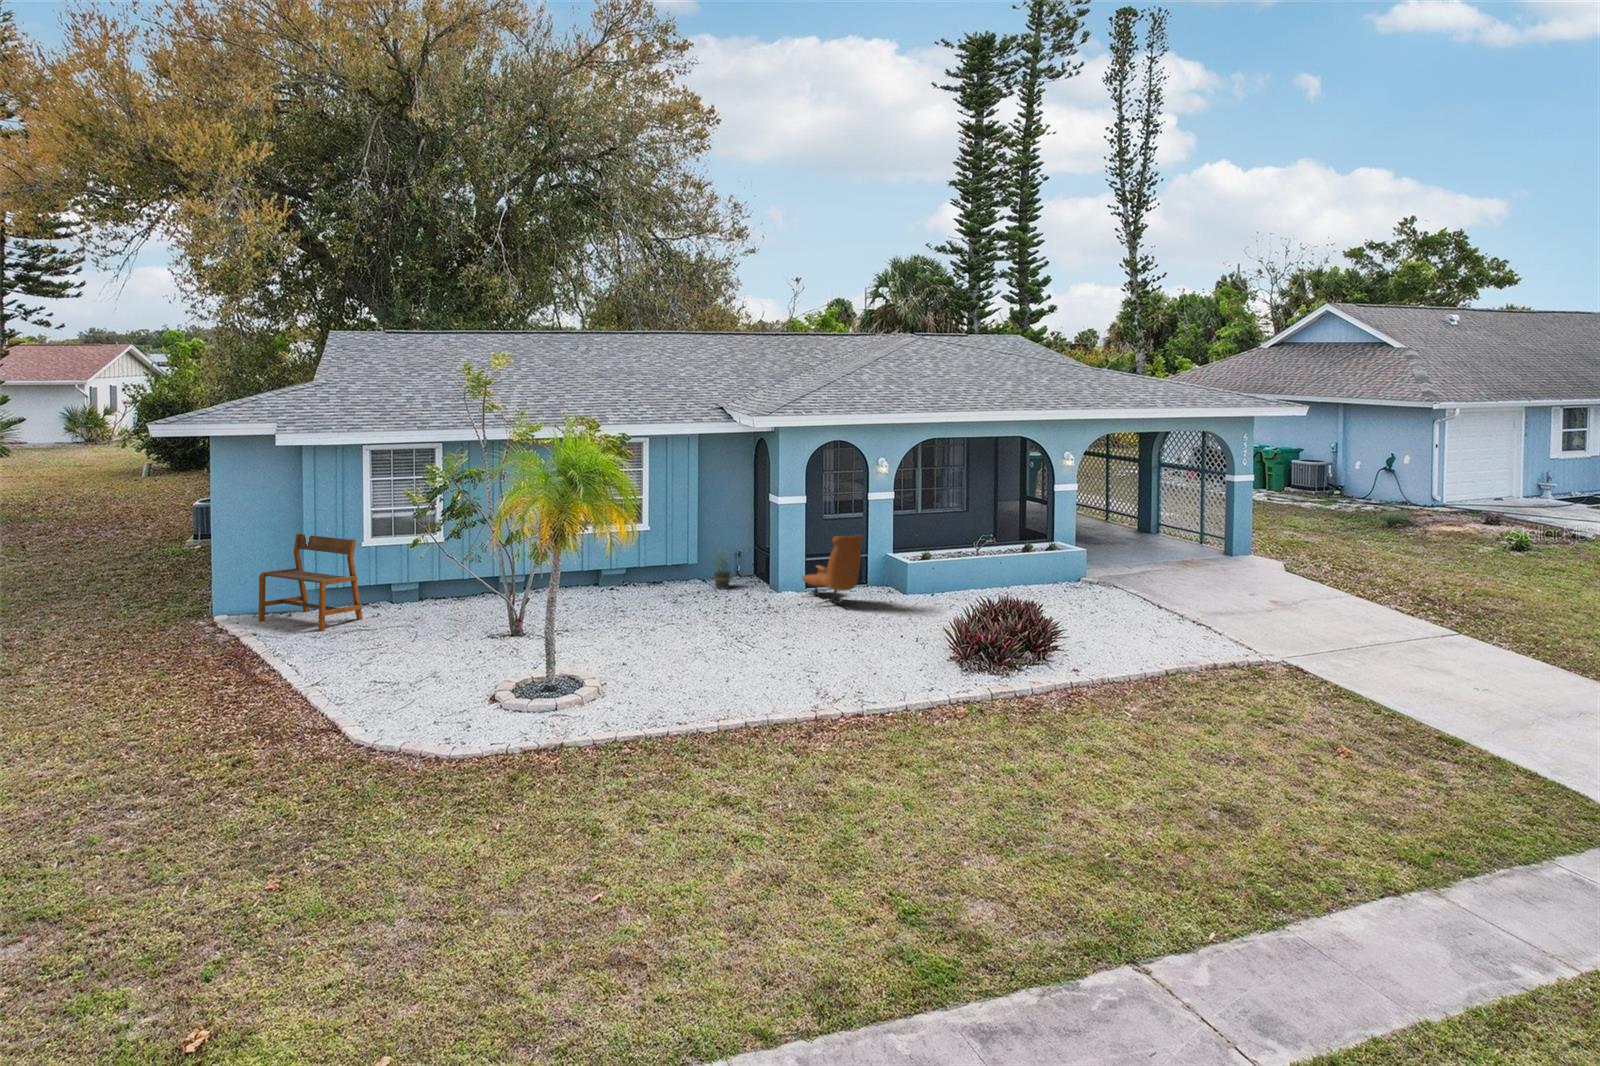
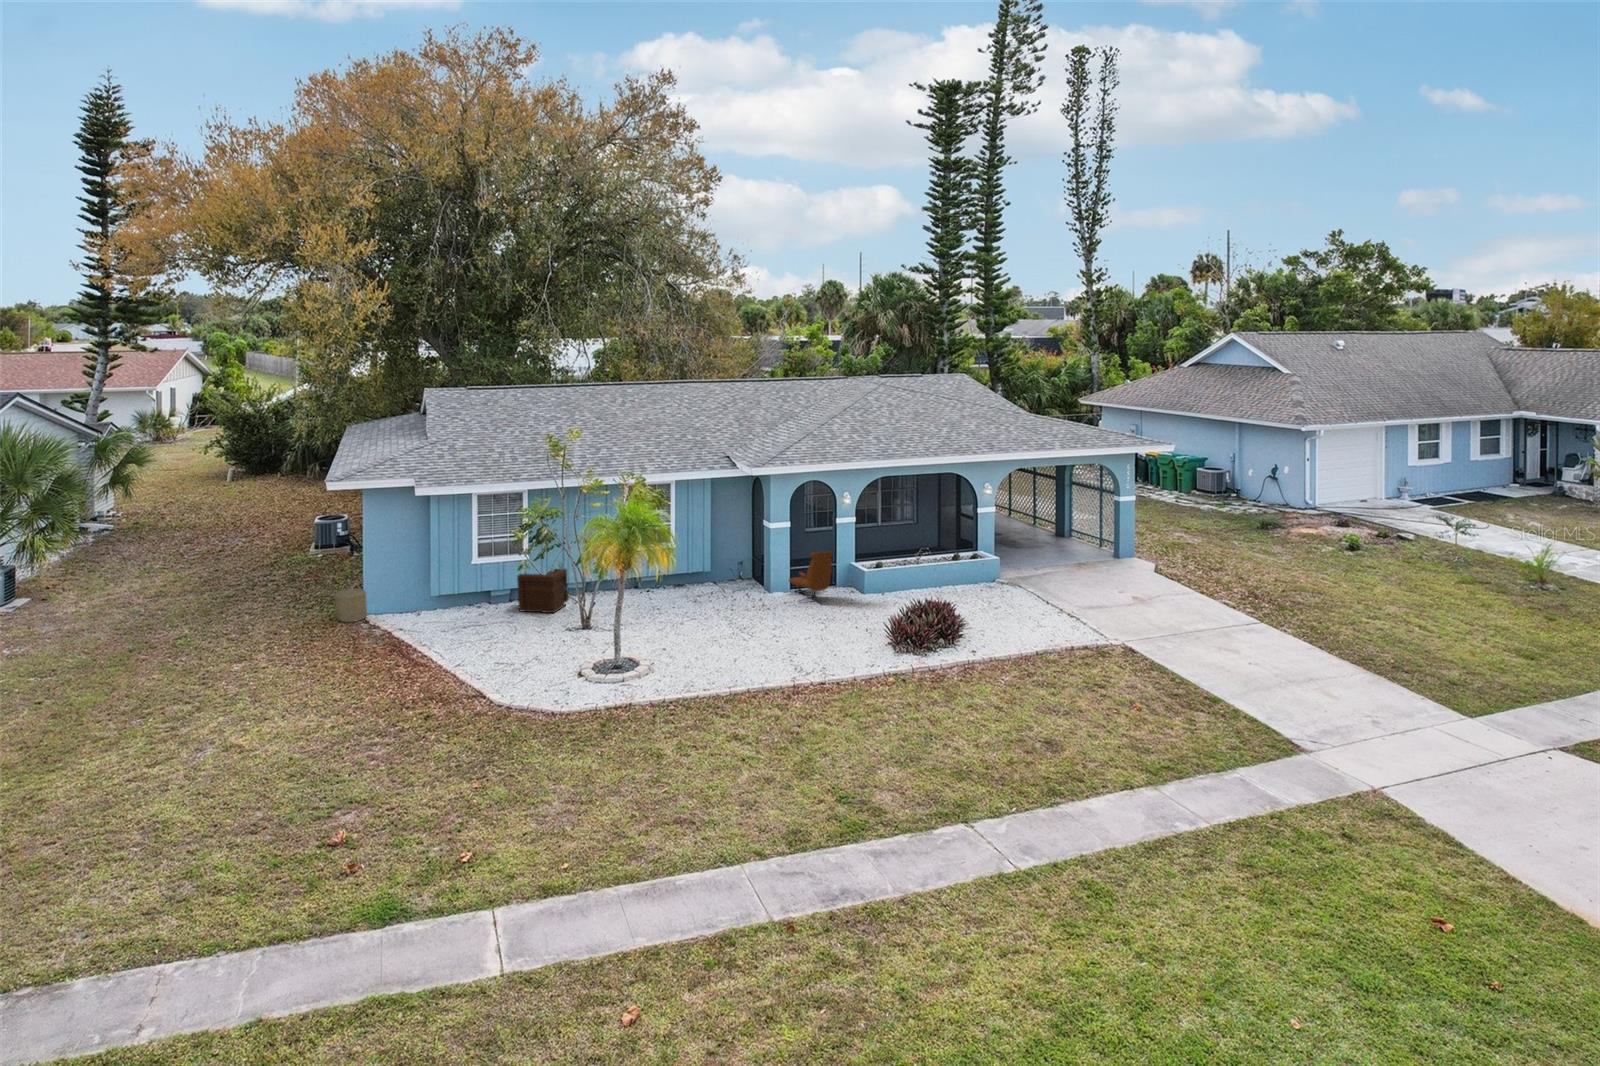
bench: present [259,533,363,631] -> none [397,553,471,626]
potted plant: present [714,548,730,589] -> none [719,553,739,588]
wooden crate: none [429,555,502,617] -> present [517,569,569,613]
woven basket: none [169,580,217,626] -> present [334,589,367,622]

